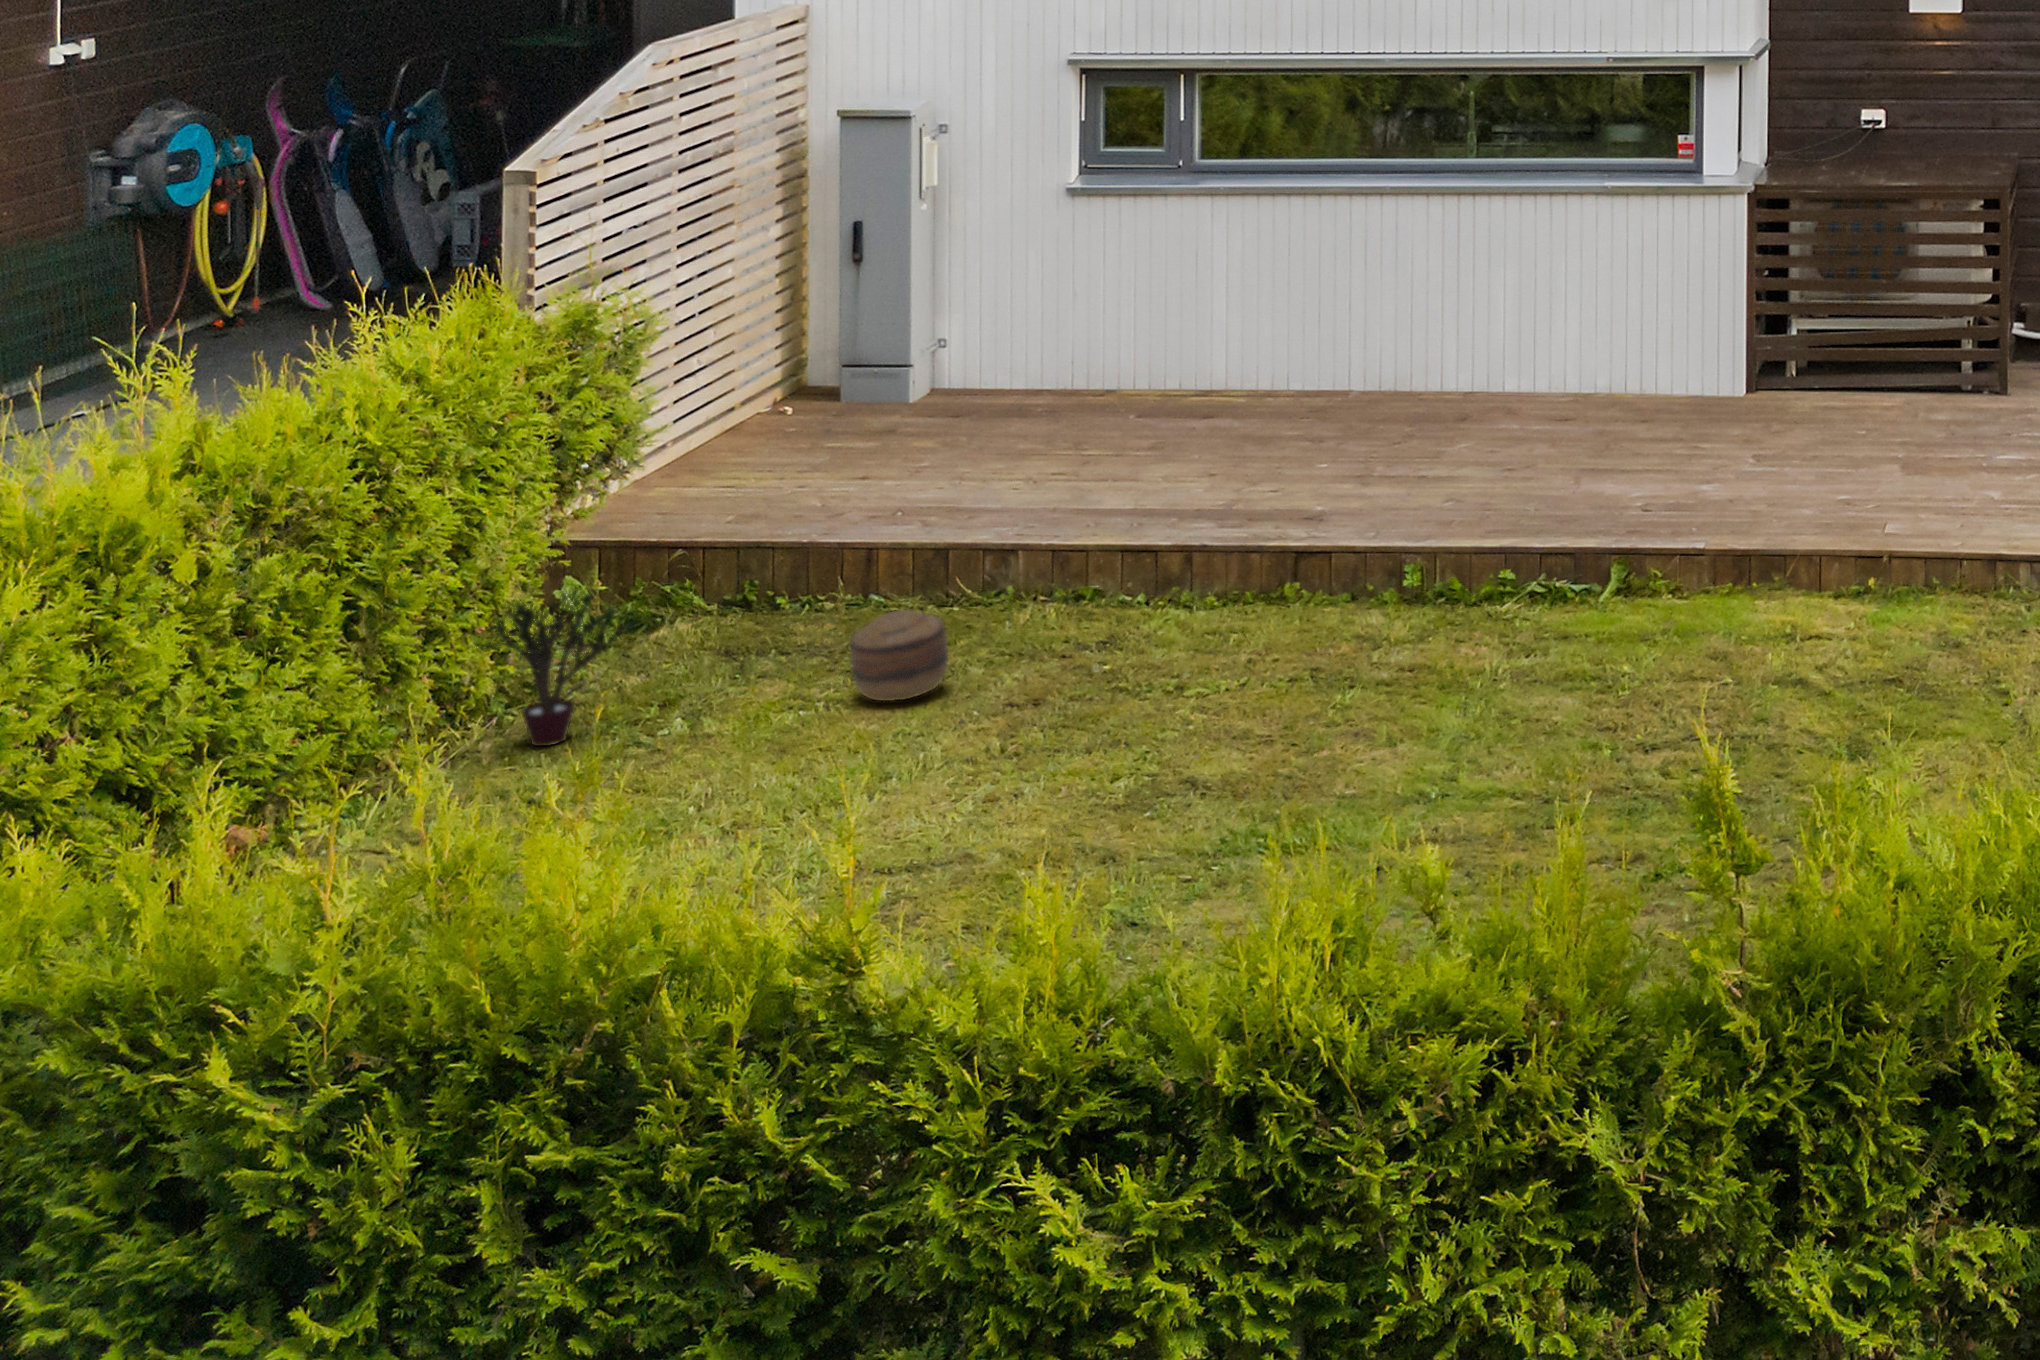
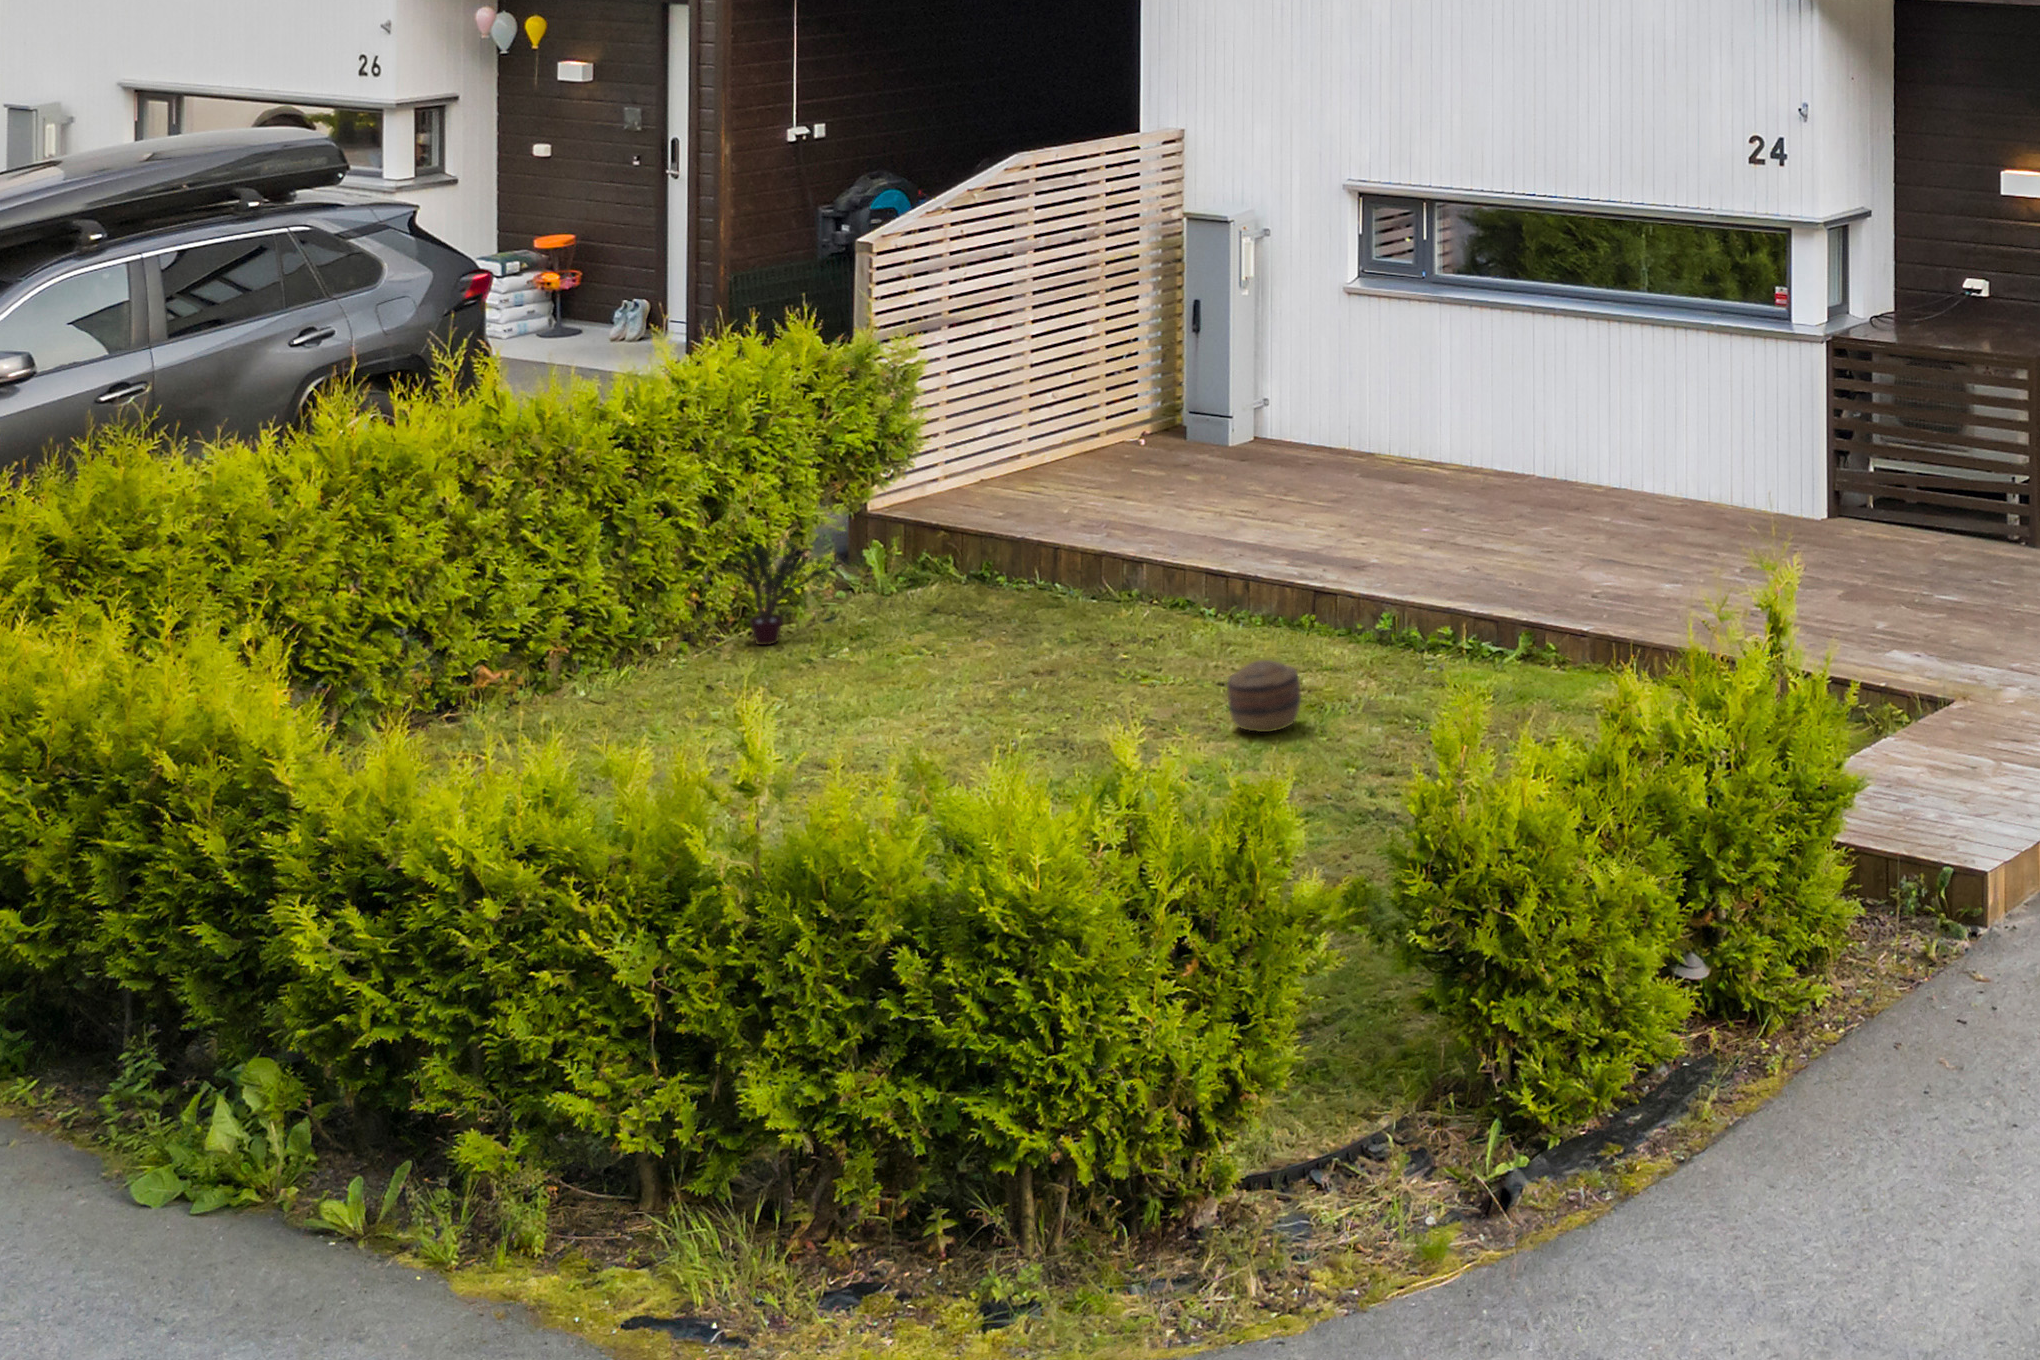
basket: present [850,610,948,701] -> present [1227,660,1301,732]

